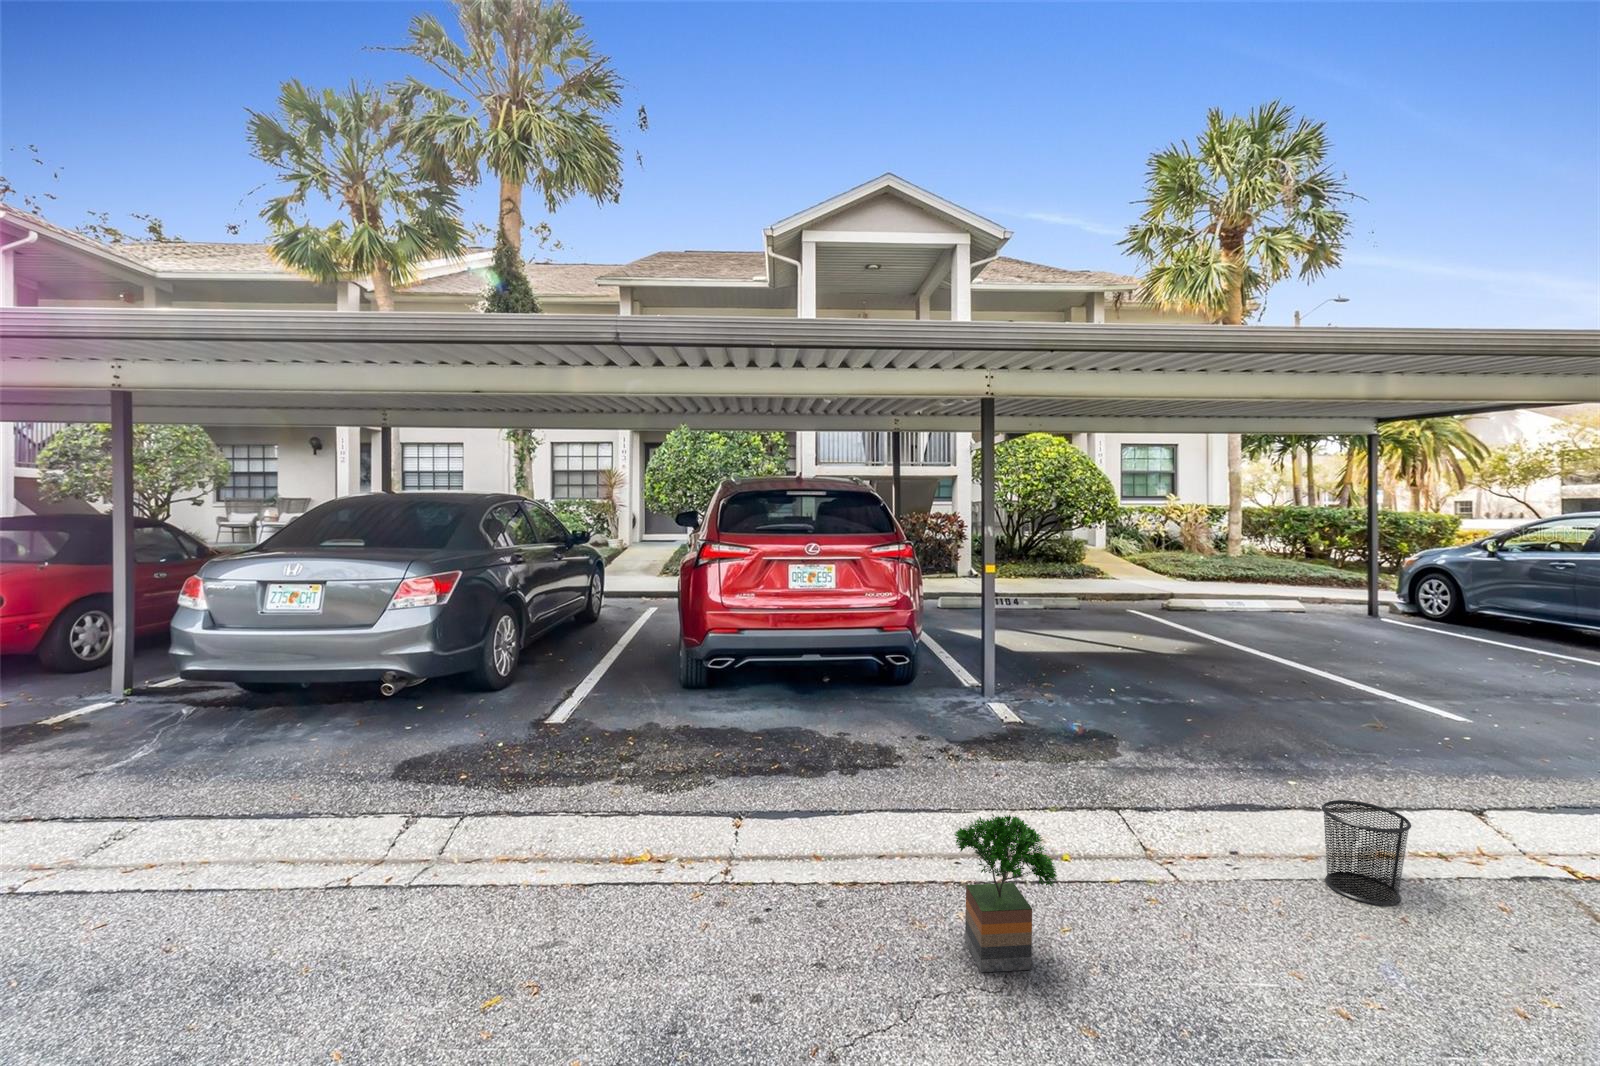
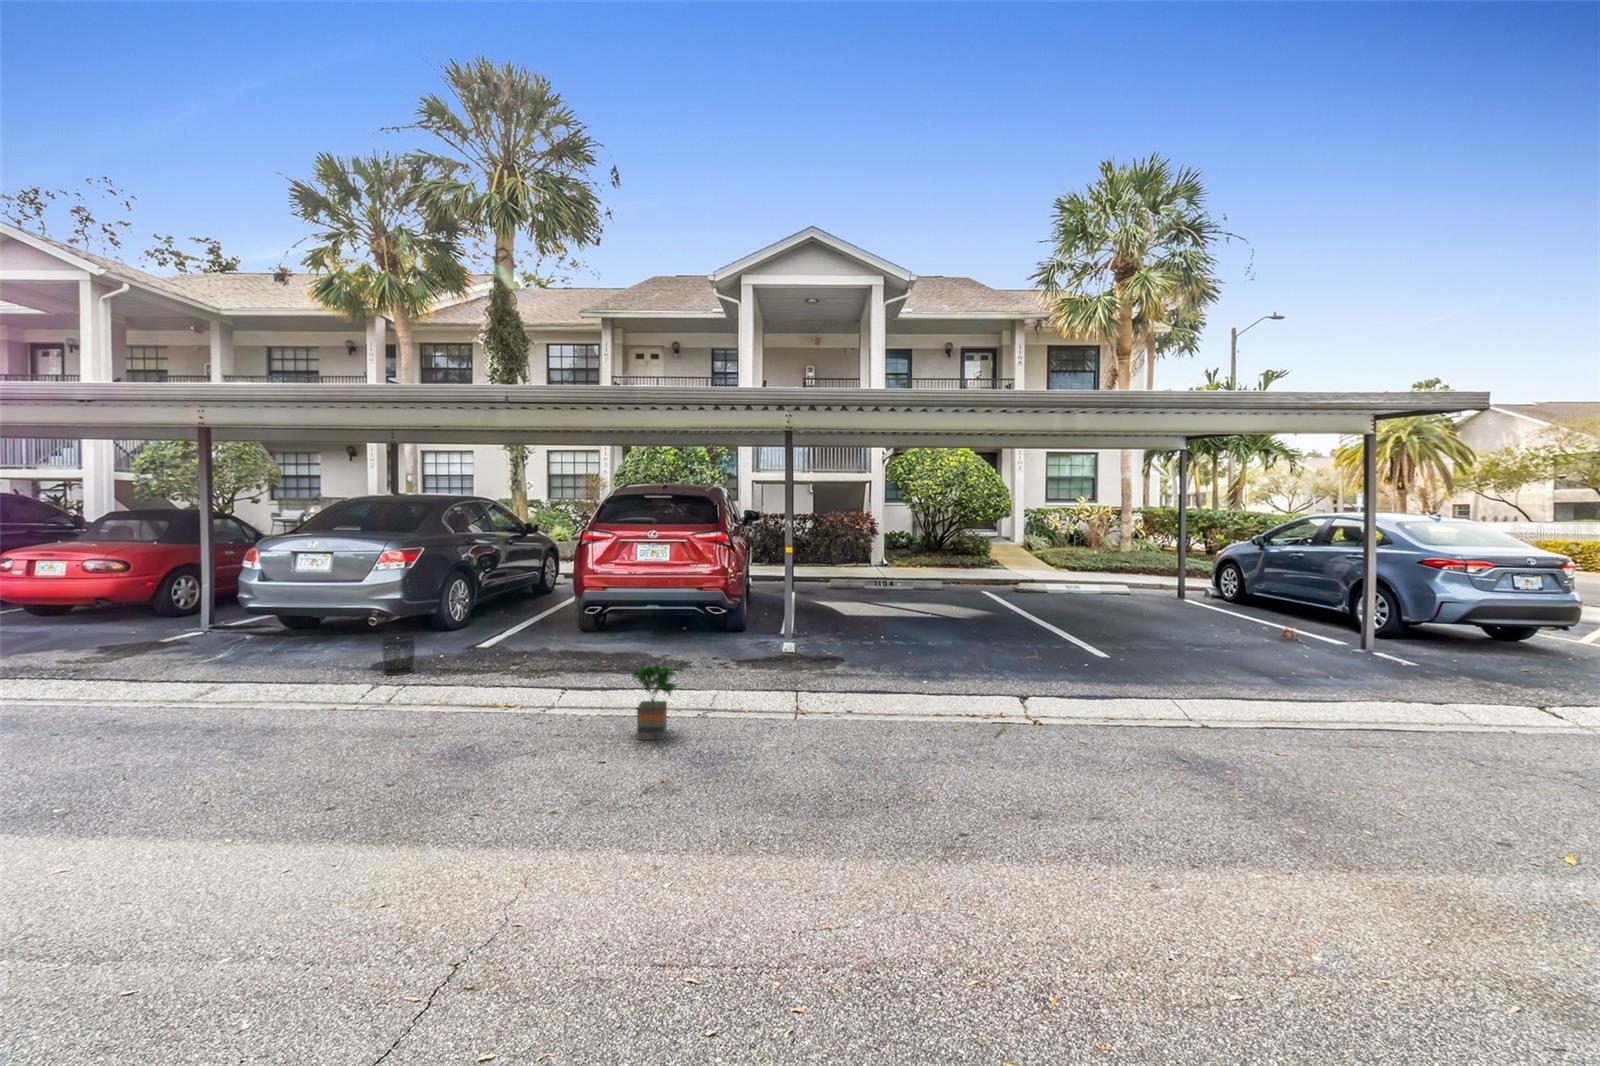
waste bin: present [1322,800,1411,905] -> present [380,634,416,675]

